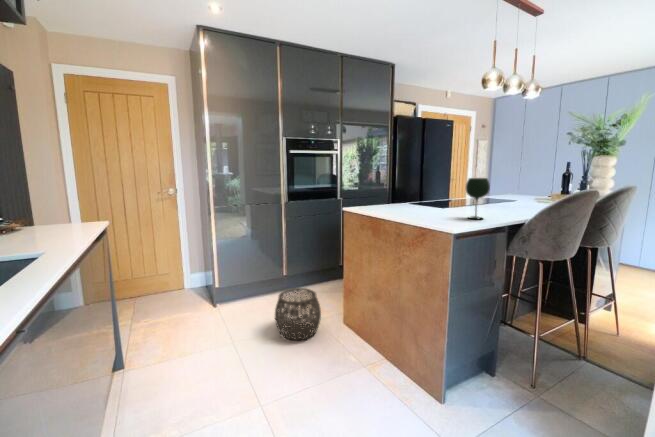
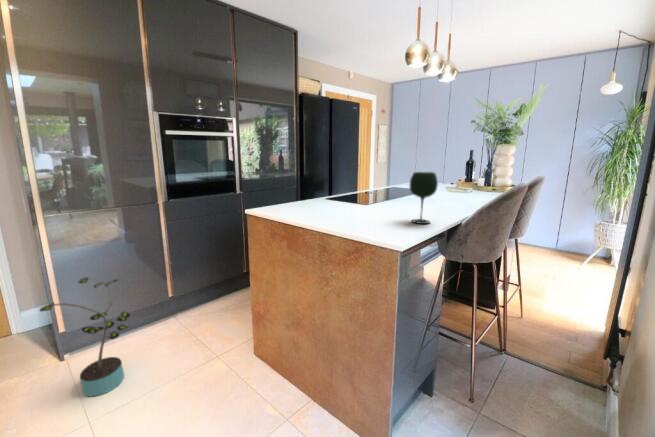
potted plant: none [212,248,259,329] -> present [40,278,130,396]
woven basket: present [275,288,321,340] -> none [159,318,228,397]

